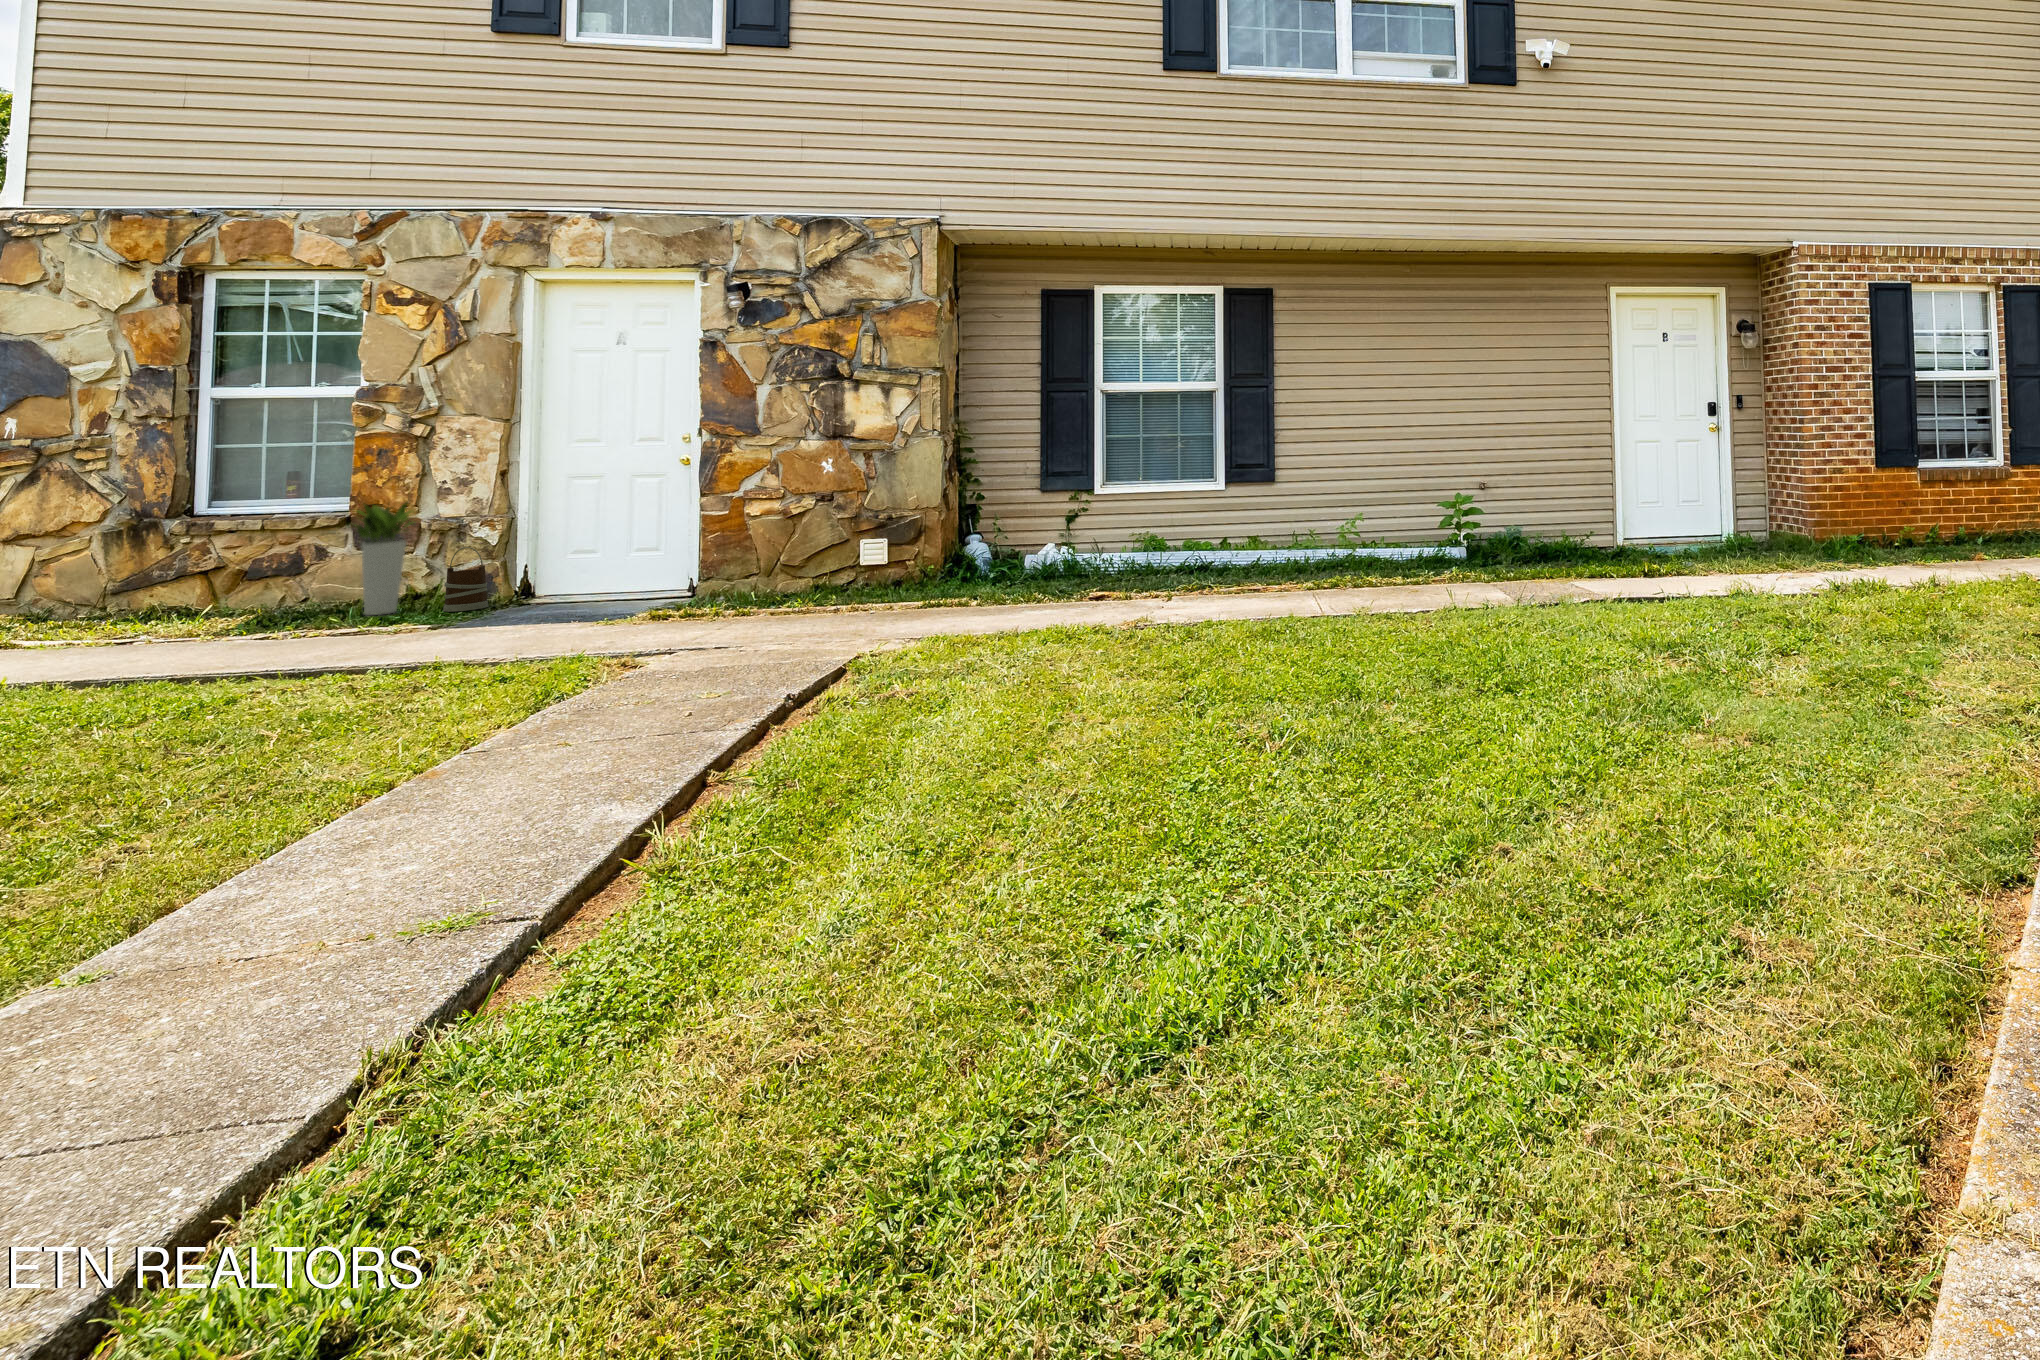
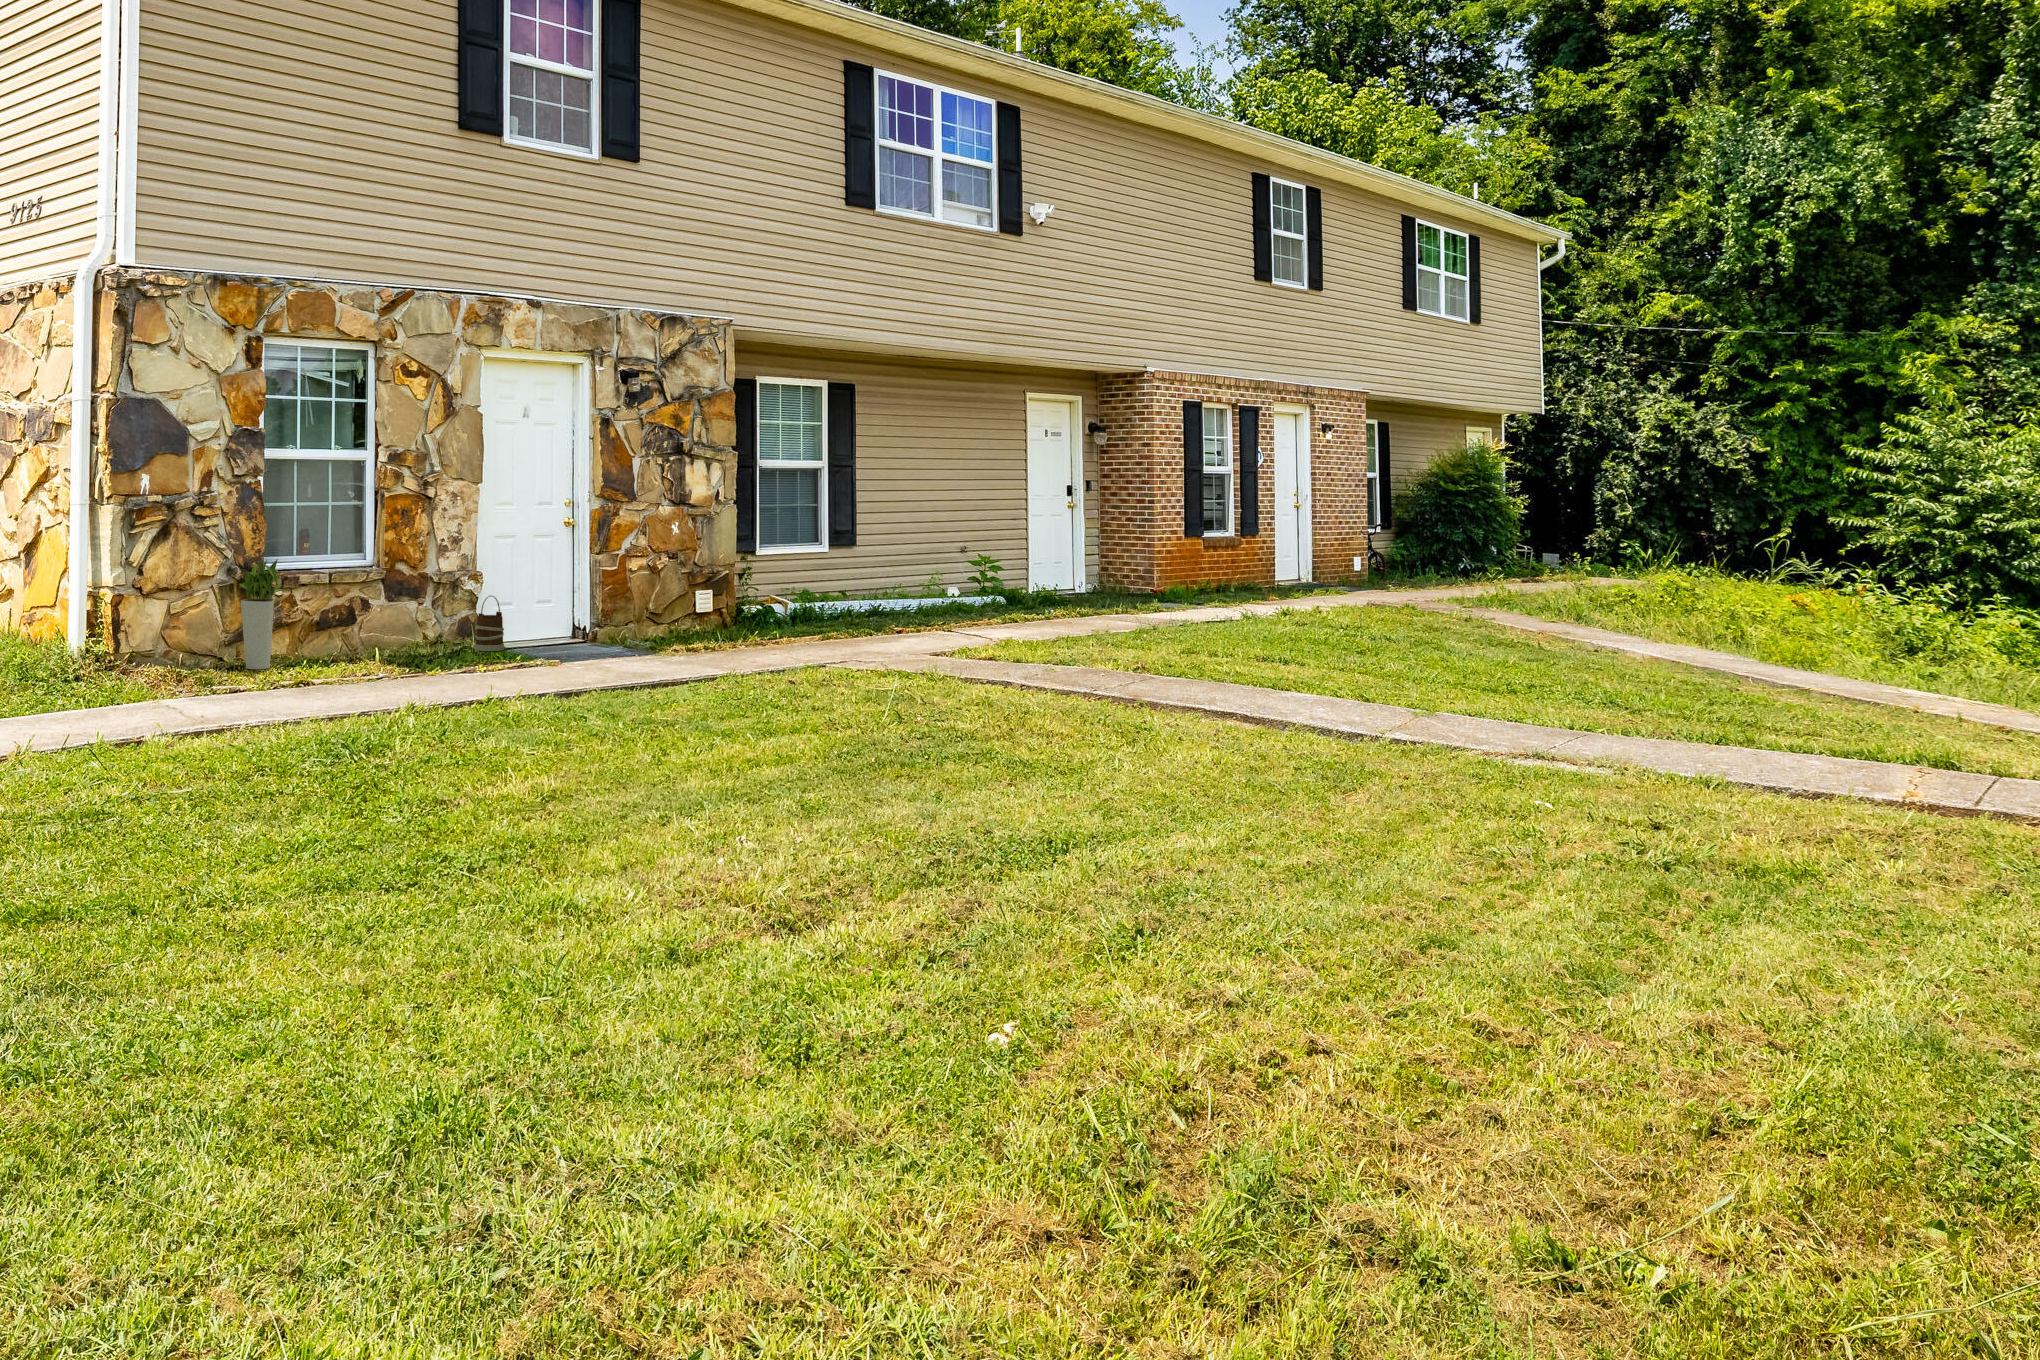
planter: present [355,502,412,615] -> present [239,559,281,669]

